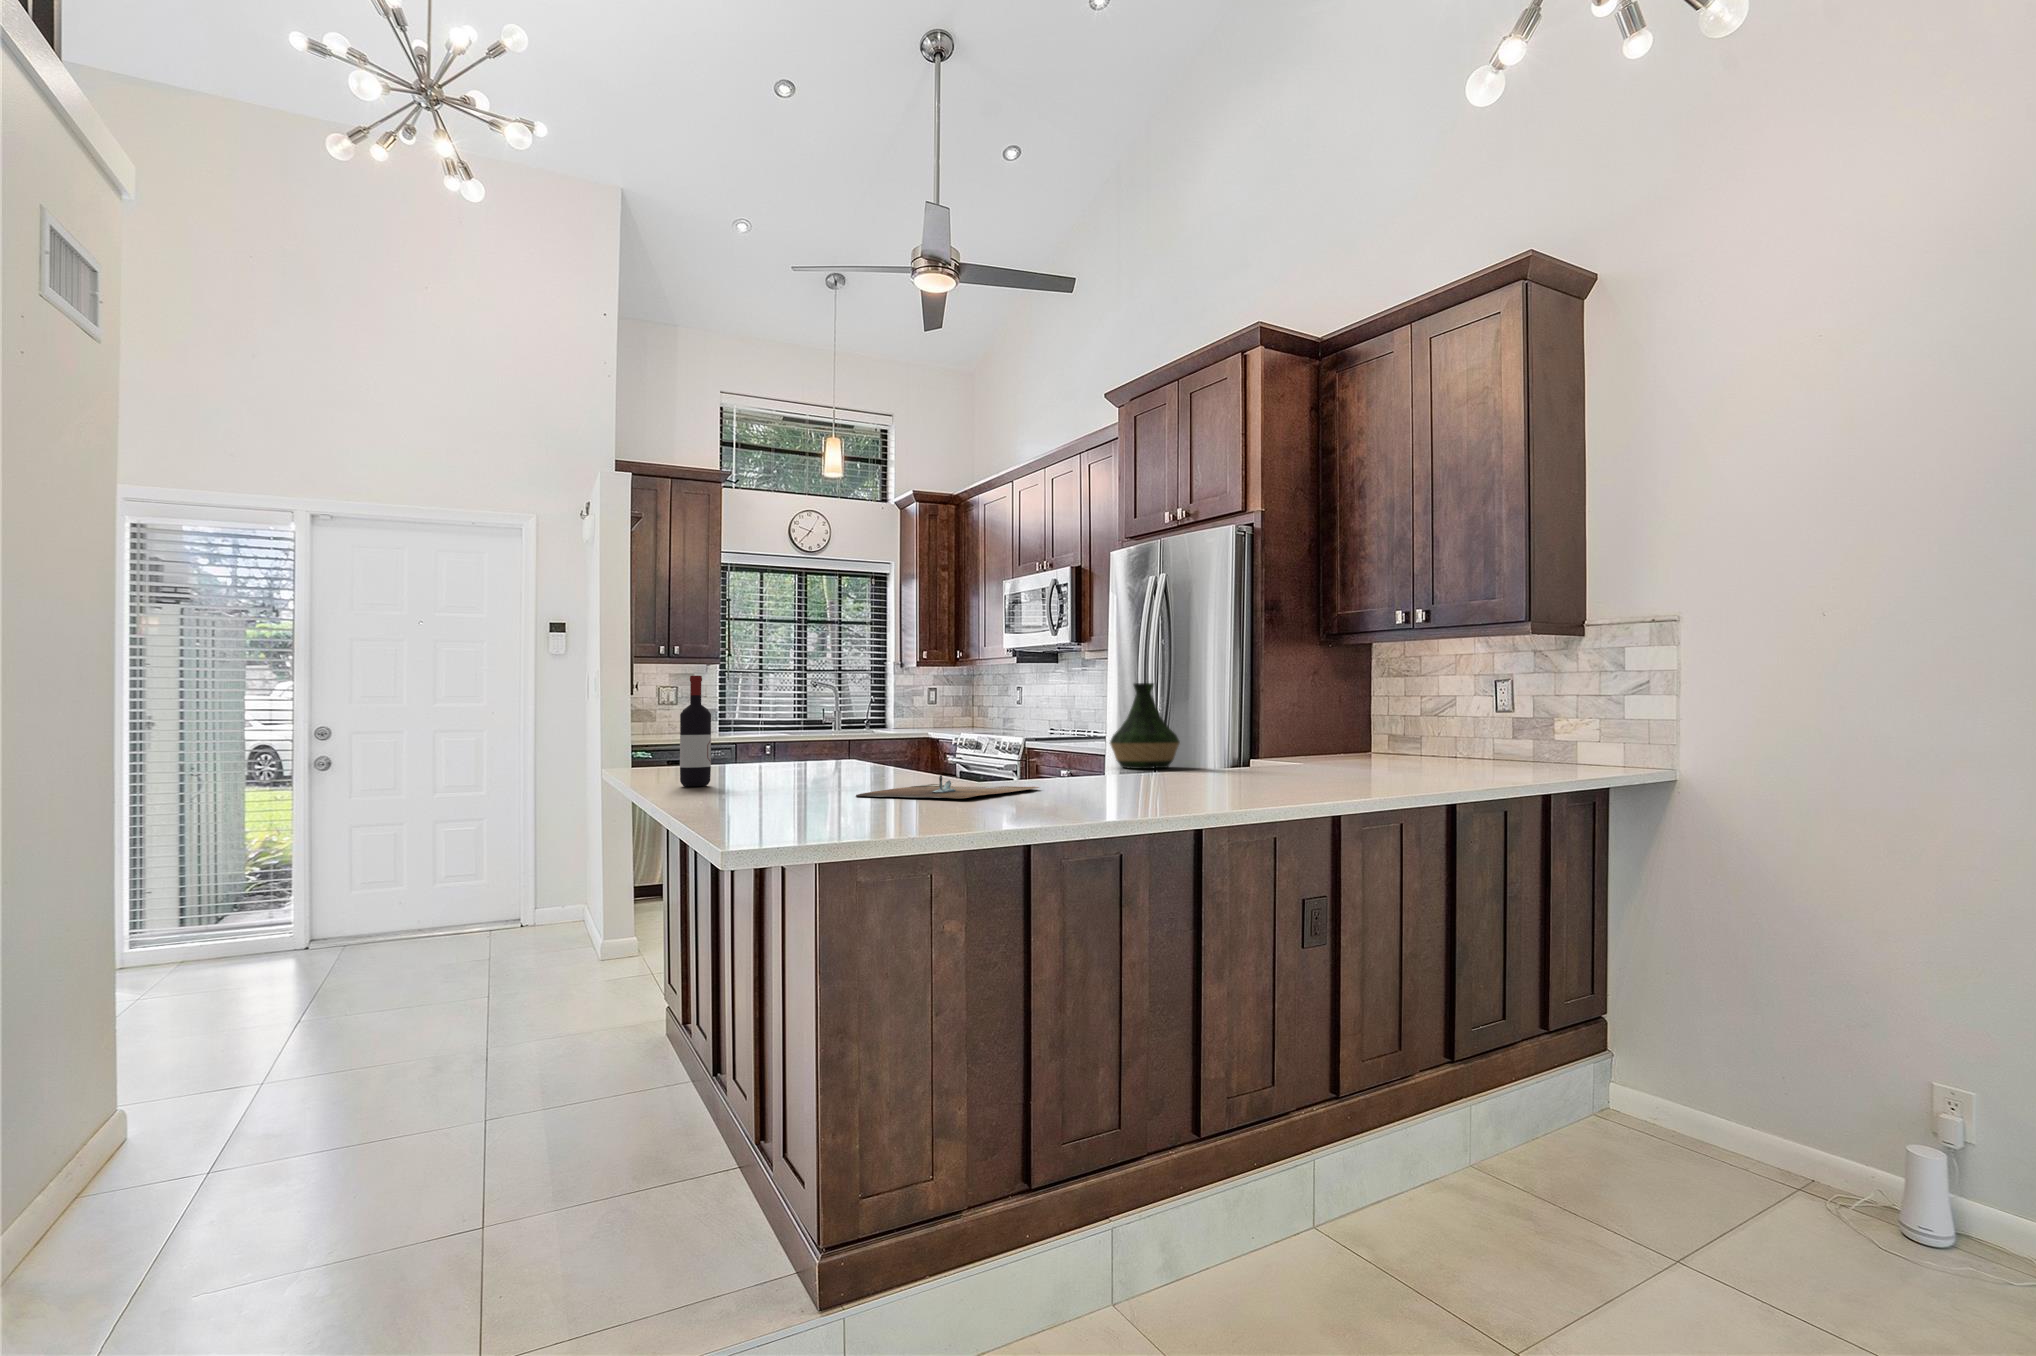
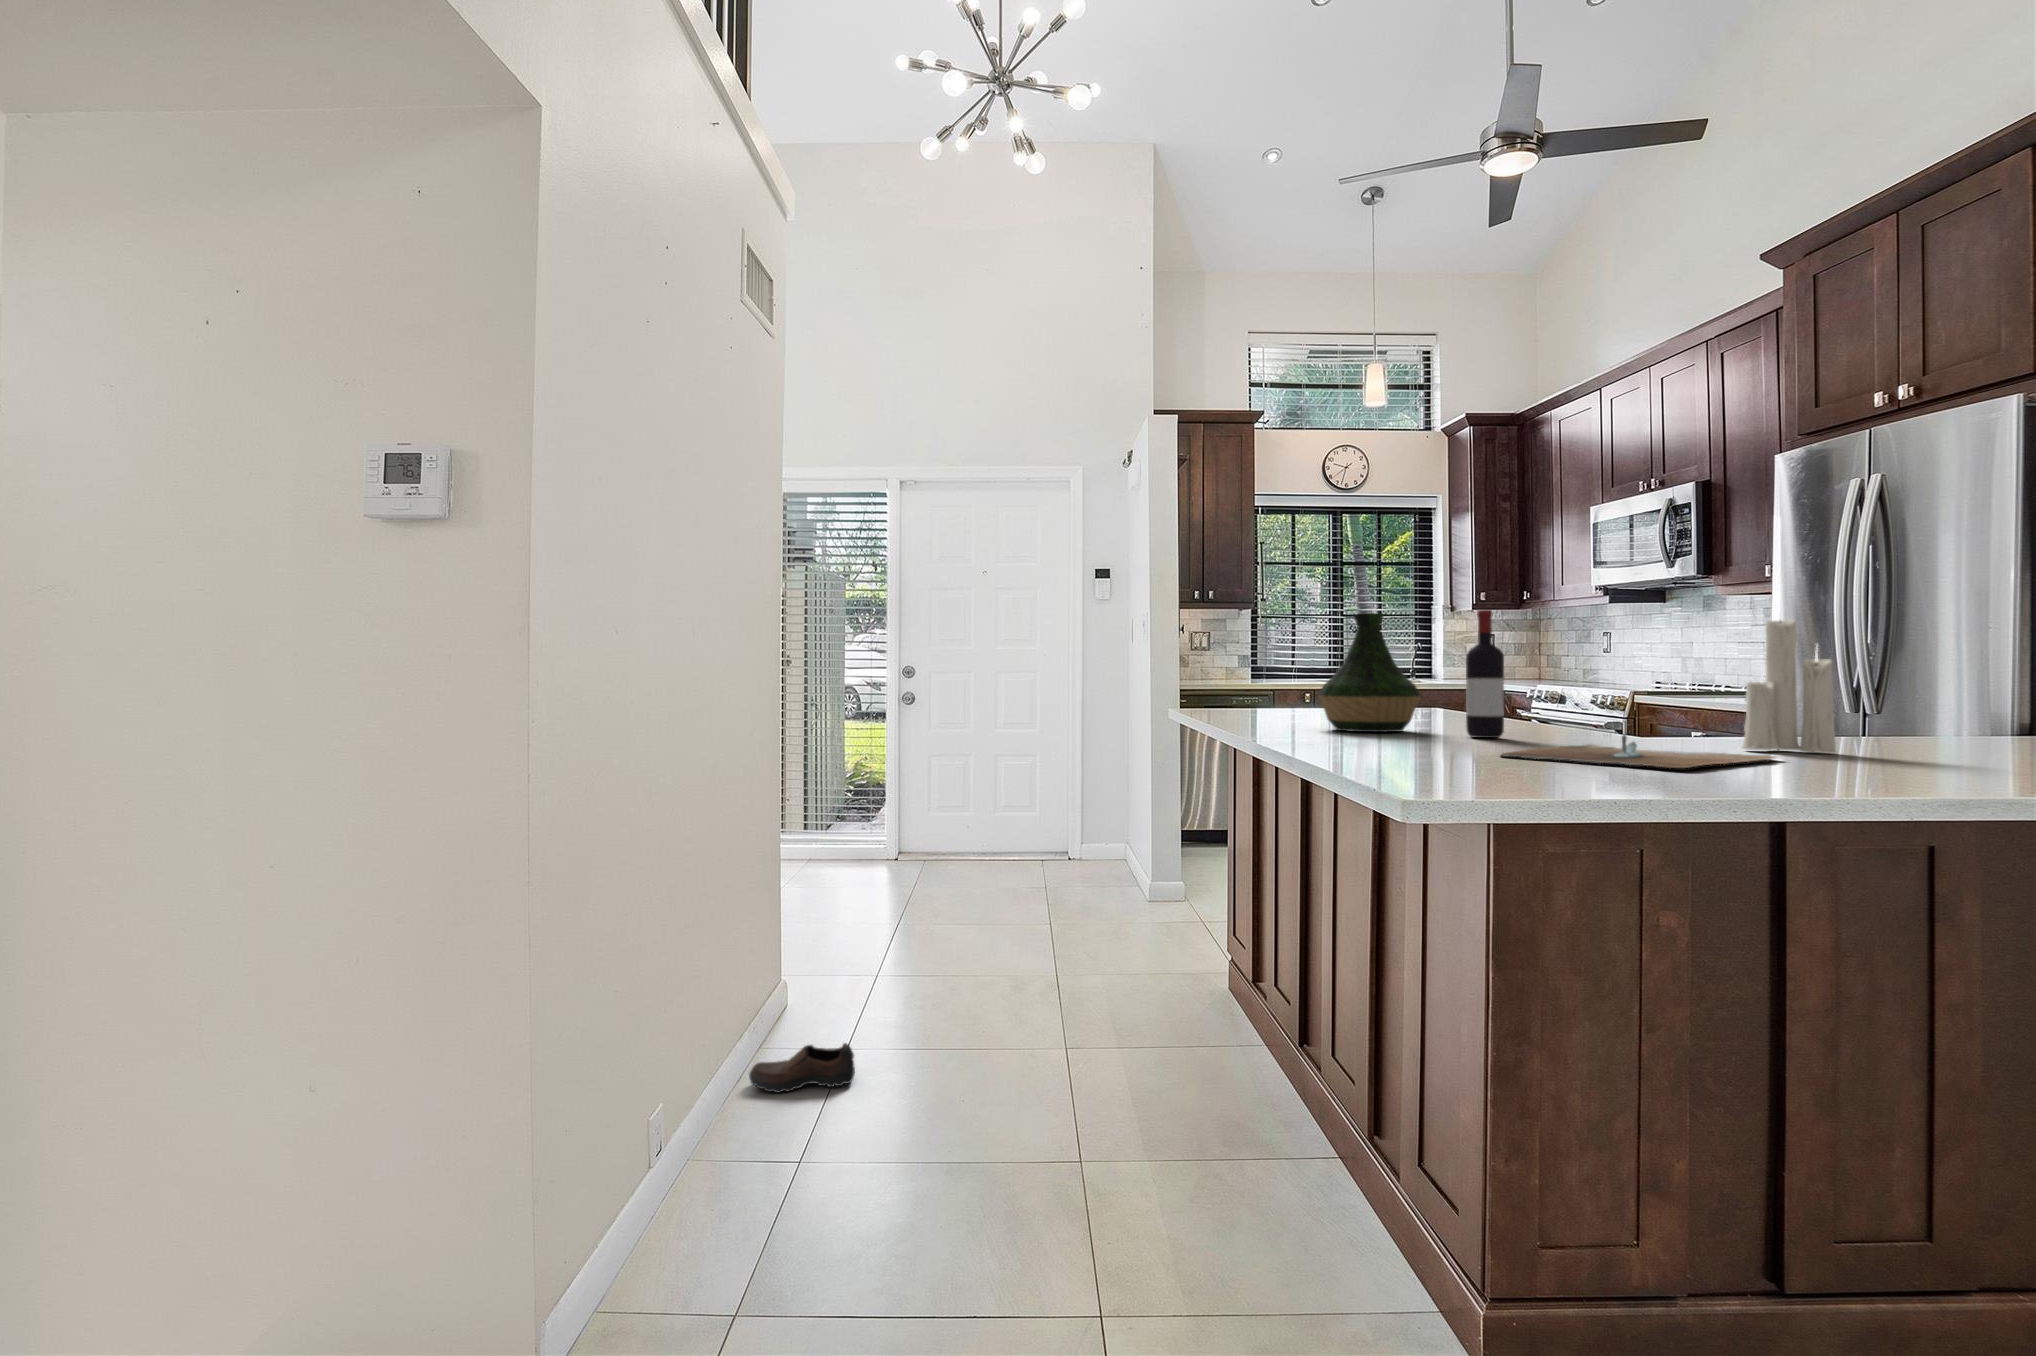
candle: none [1028,670,1081,783] -> present [1742,606,1836,753]
wine bottle: present [680,676,711,787] -> present [1466,610,1504,738]
vase: present [1110,683,1180,769] -> present [1318,613,1421,732]
shoe: none [17,1171,188,1254] -> present [749,1043,855,1093]

